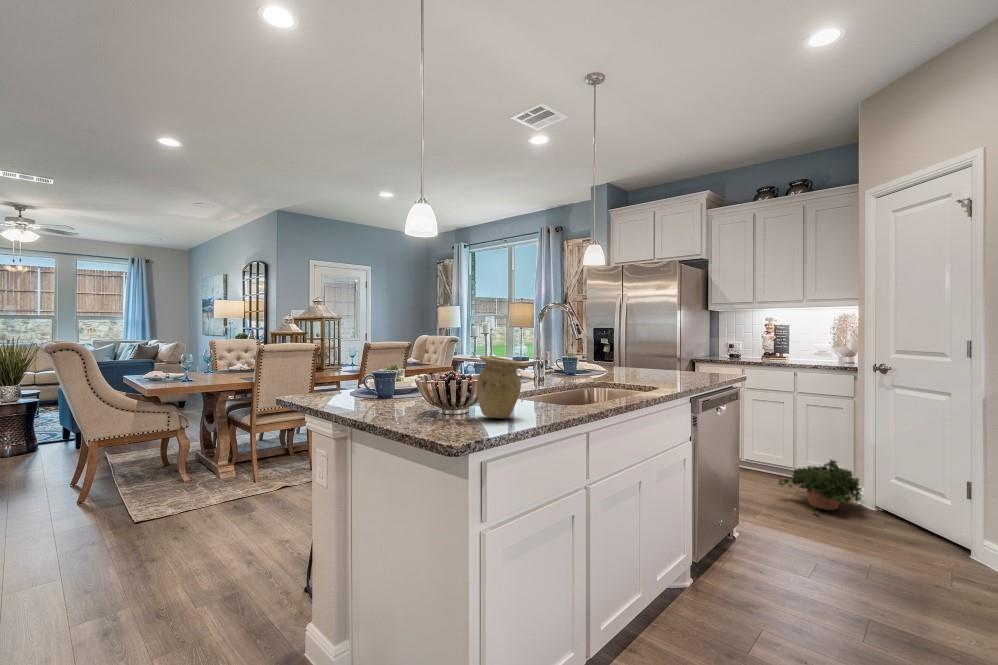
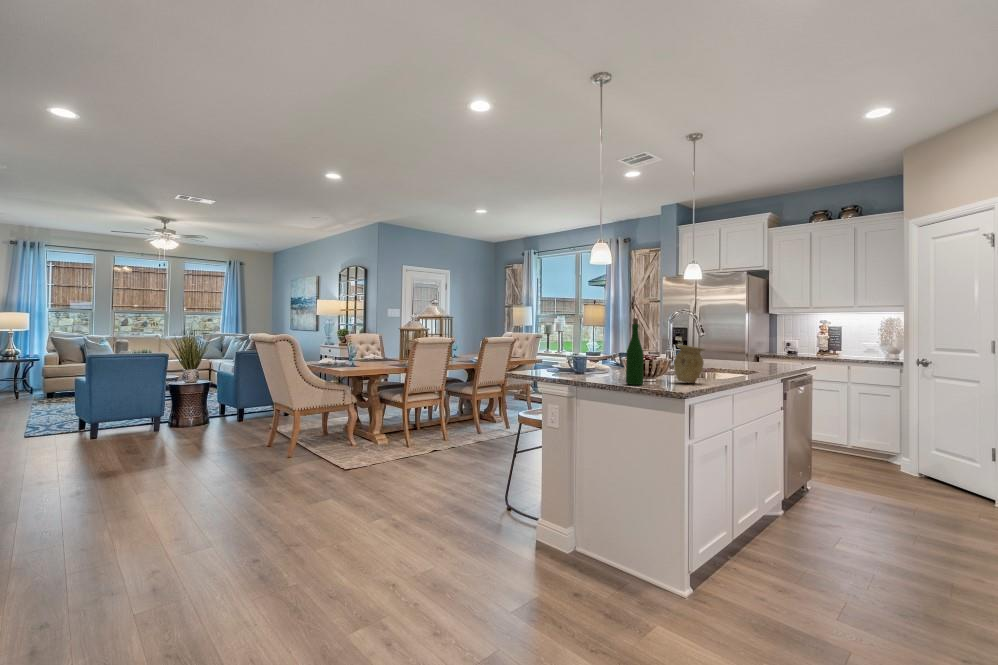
wine bottle: none [387,314,415,426] -> present [626,318,644,385]
potted plant: present [778,460,862,513] -> none [835,434,910,476]

